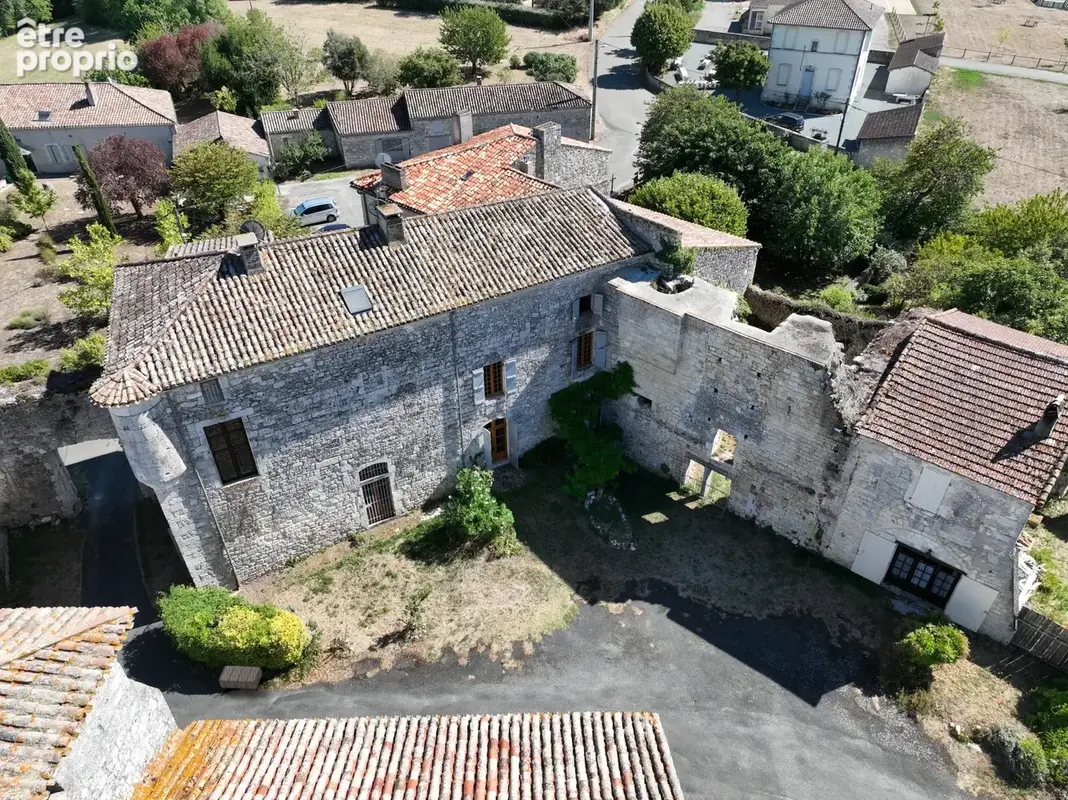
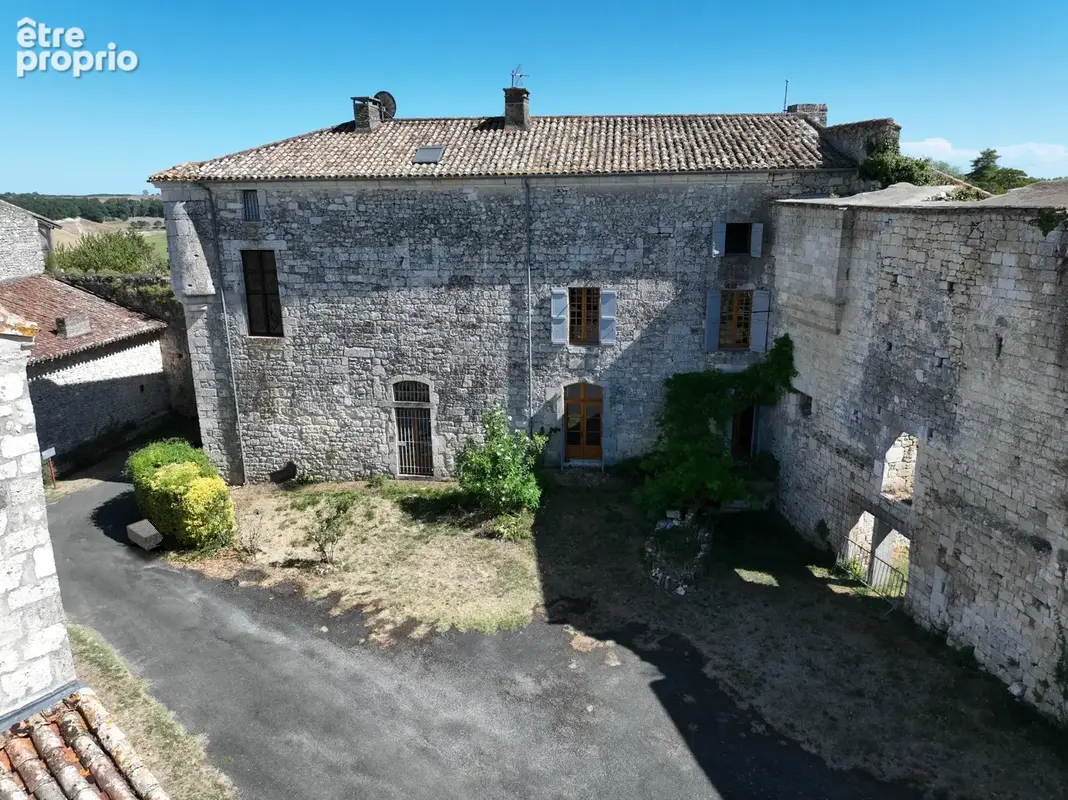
lounge chair: none [267,558,293,589] -> present [268,461,297,490]

